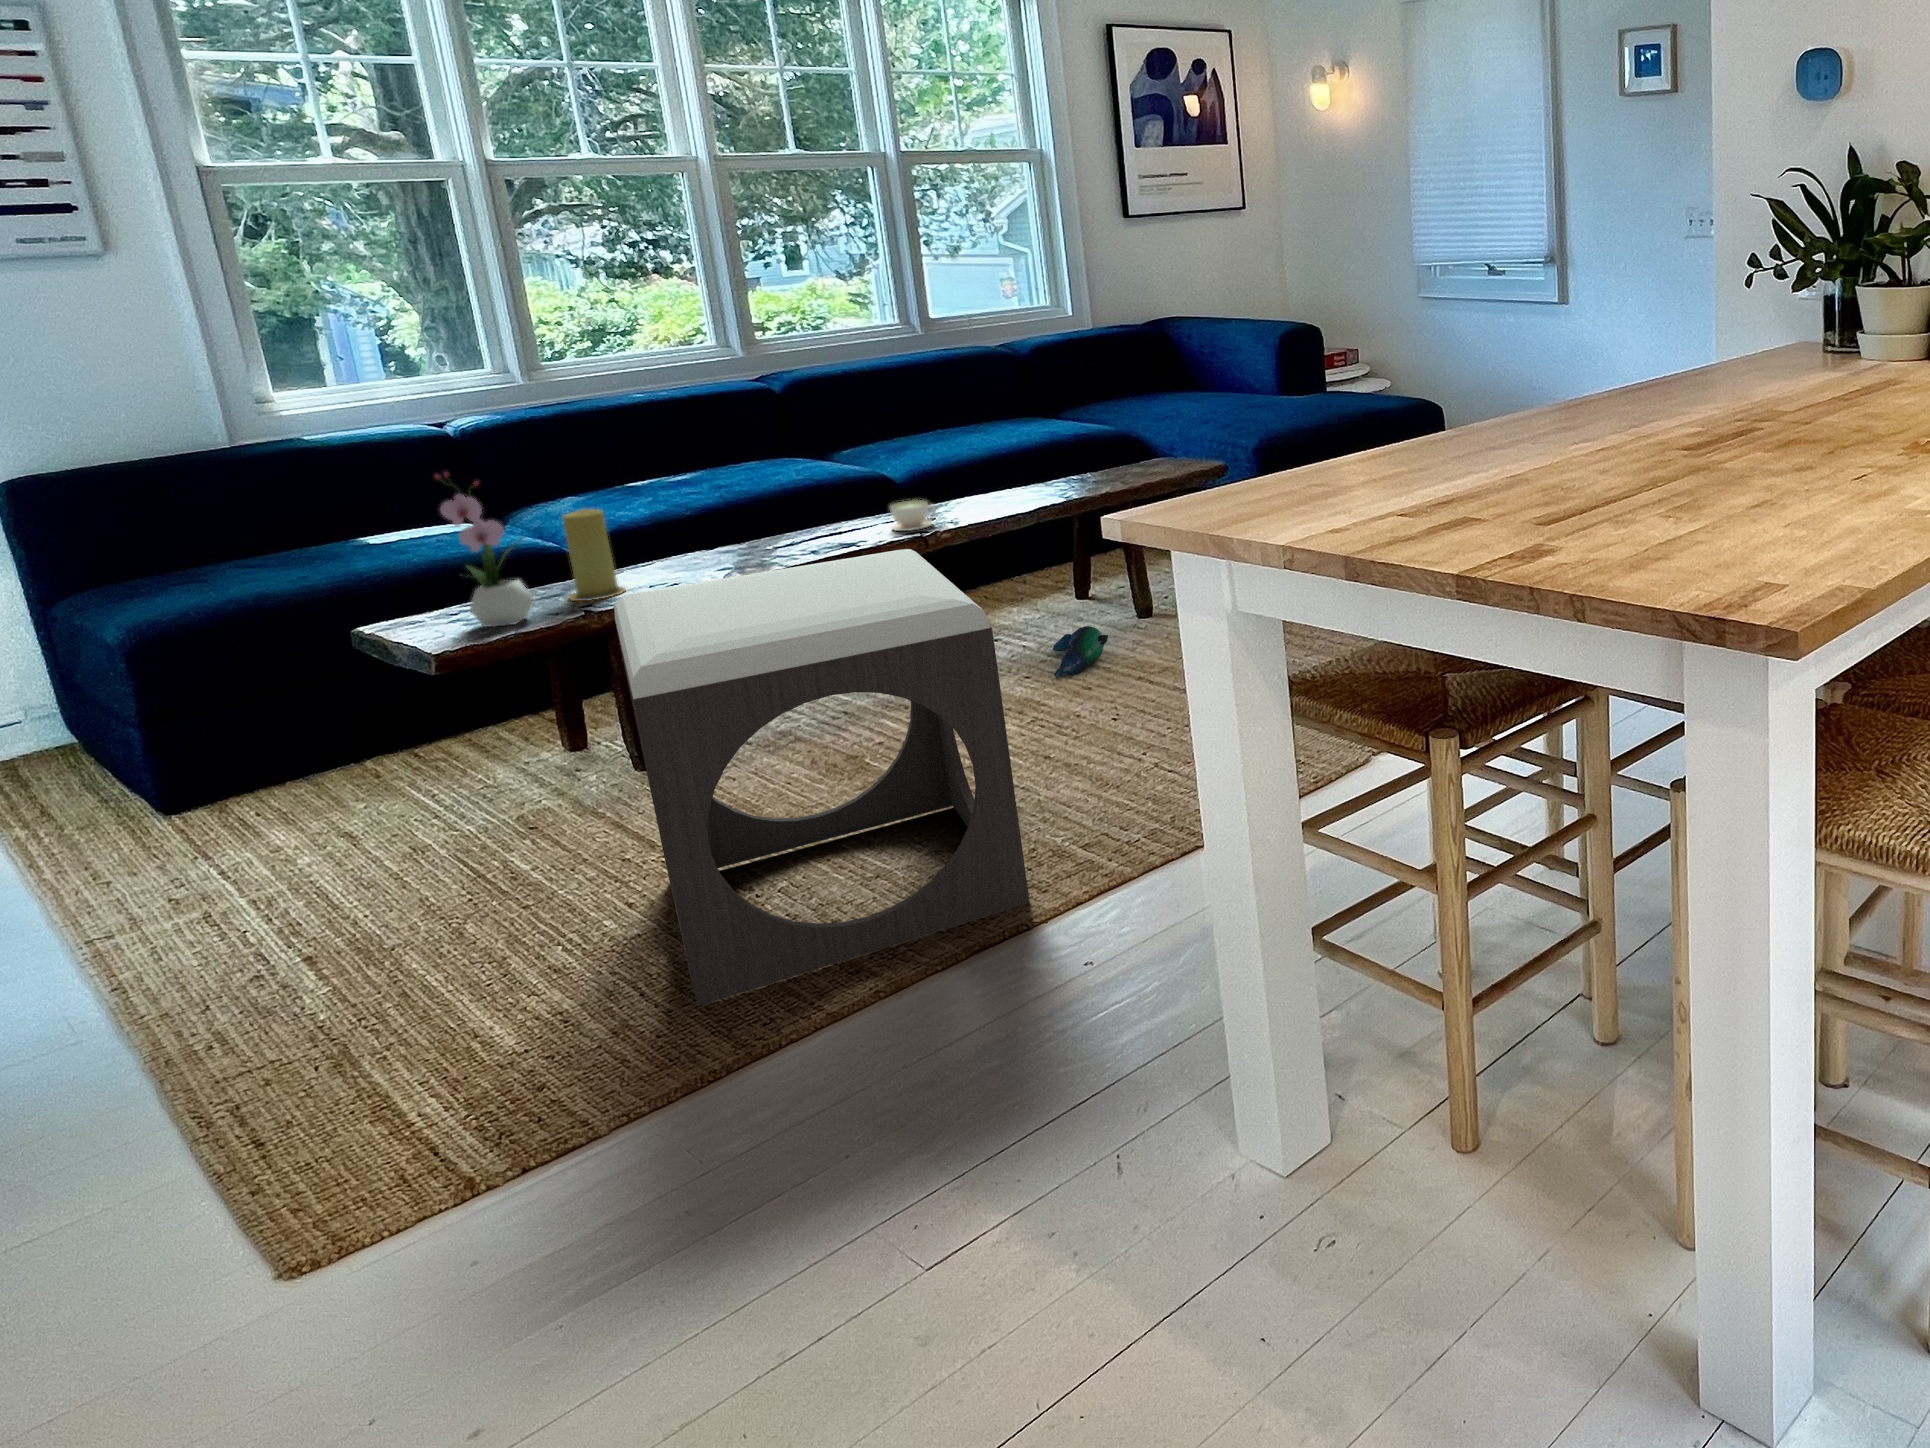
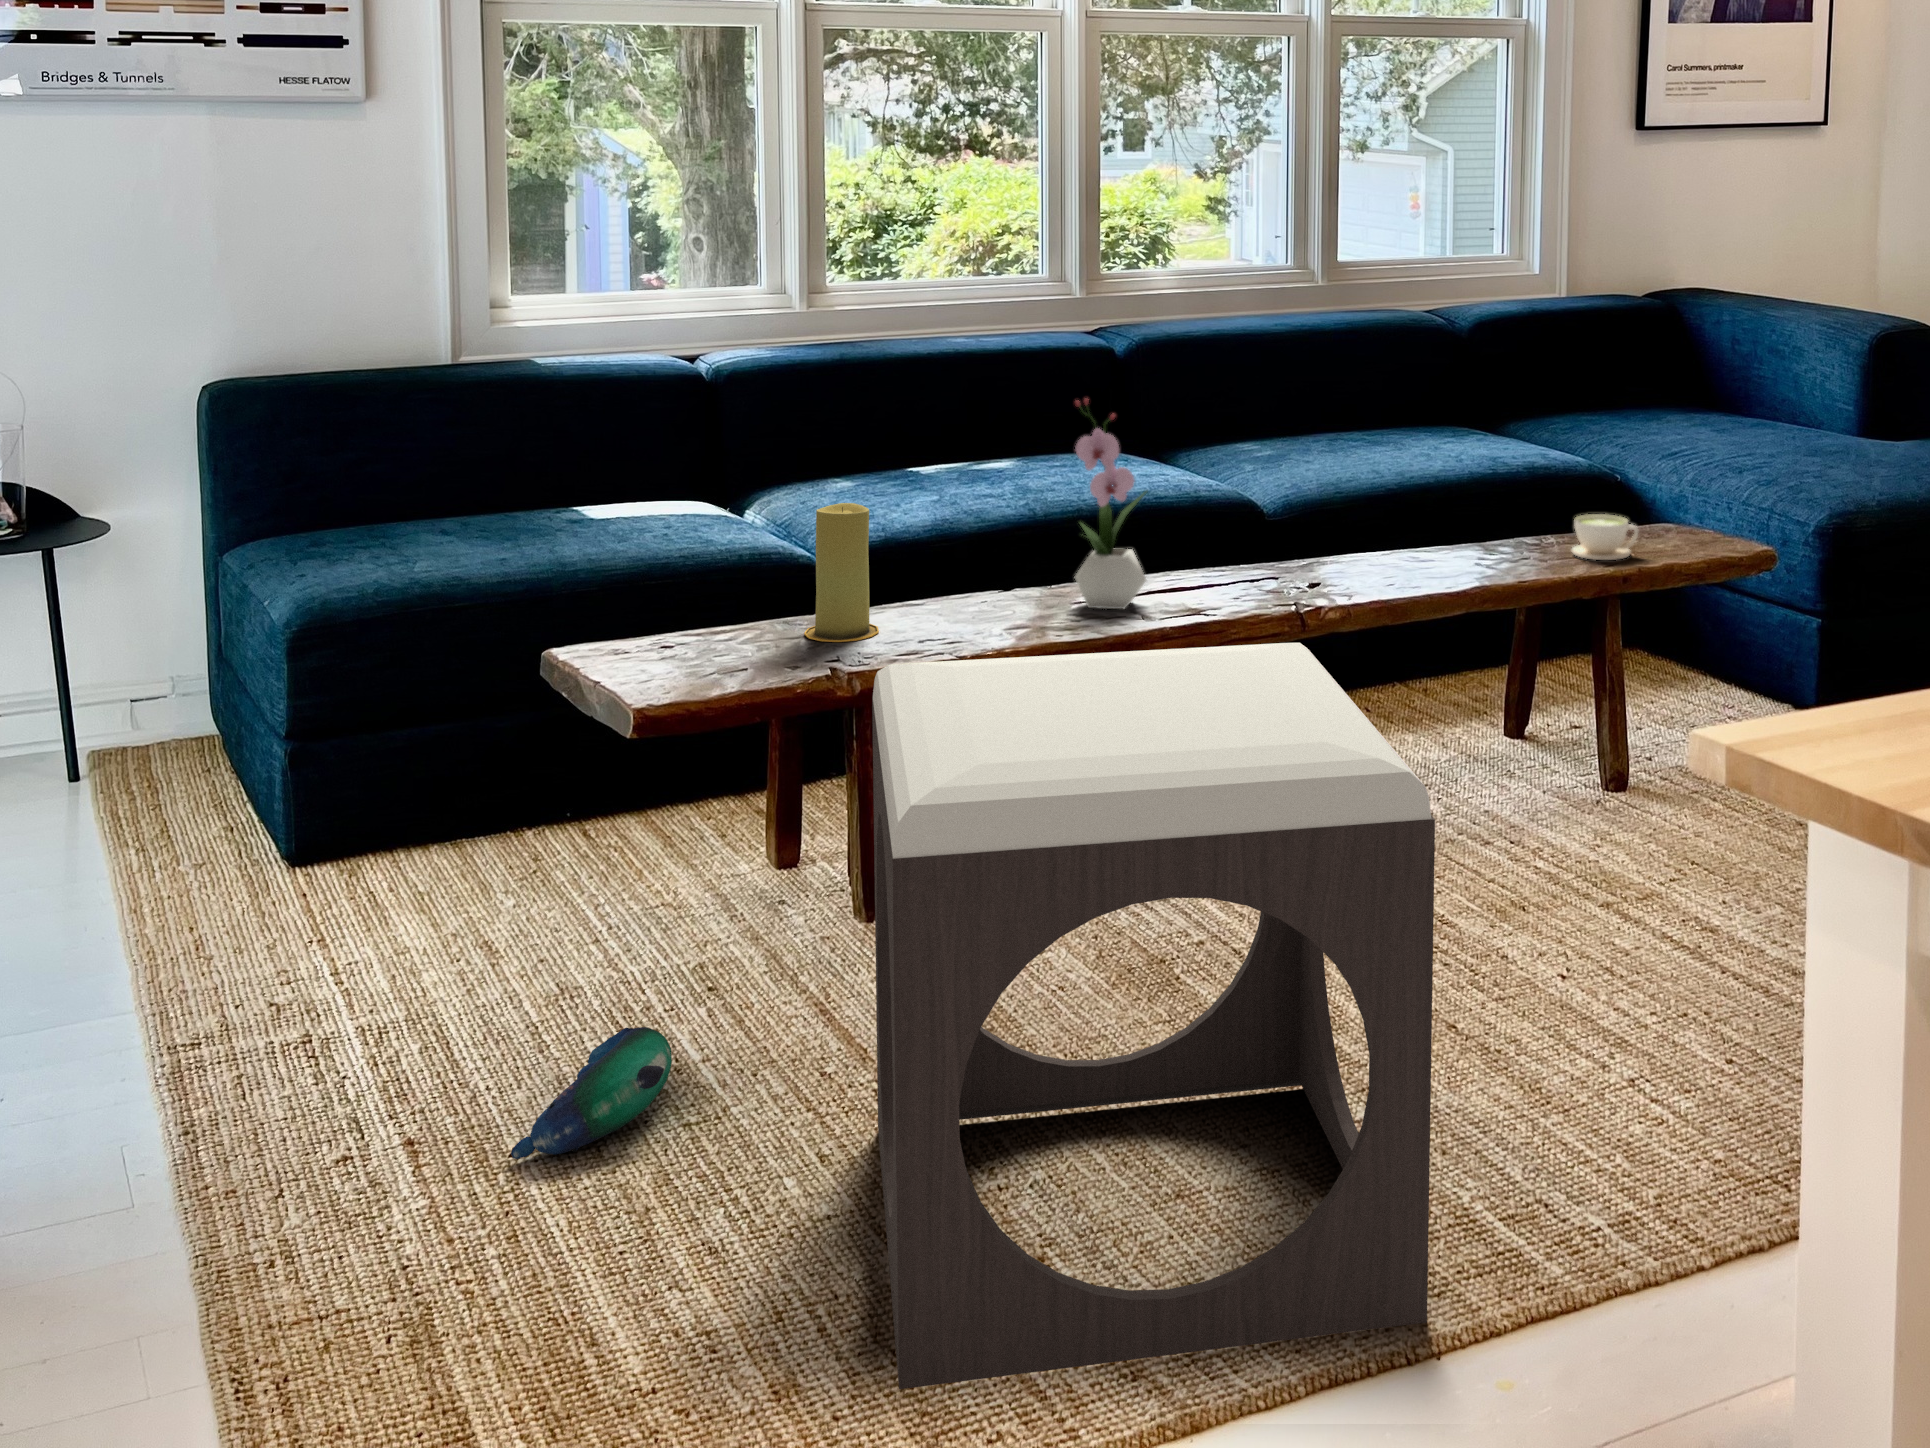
flower arrangement: present [435,473,533,627] -> present [1075,399,1146,609]
coffee cup: present [890,500,936,531] -> present [1572,514,1638,560]
plush toy: present [1053,626,1108,678] -> present [511,1027,672,1159]

